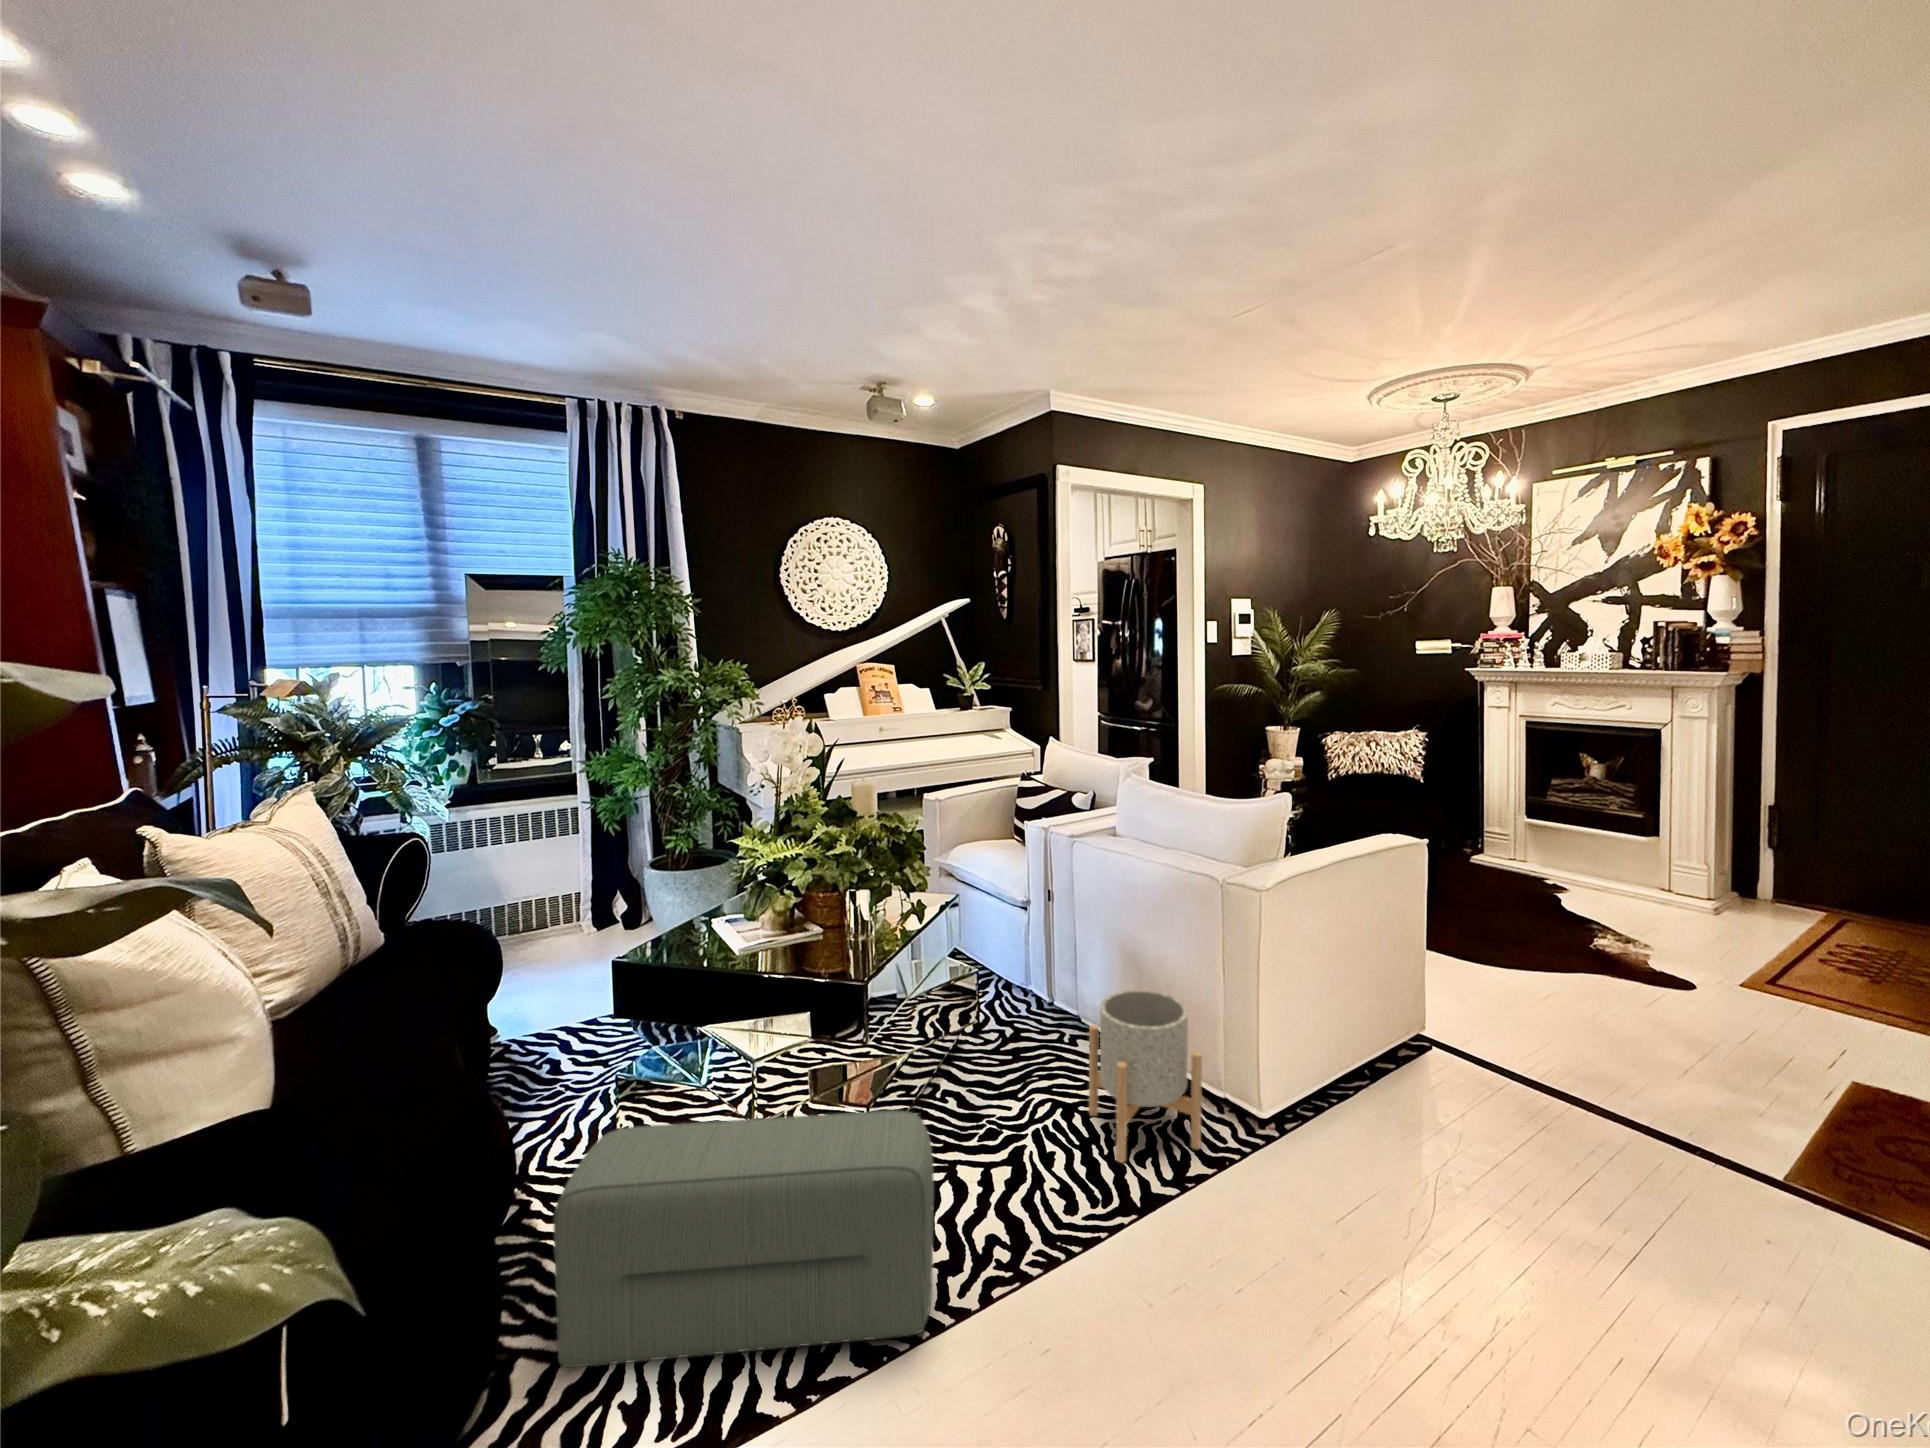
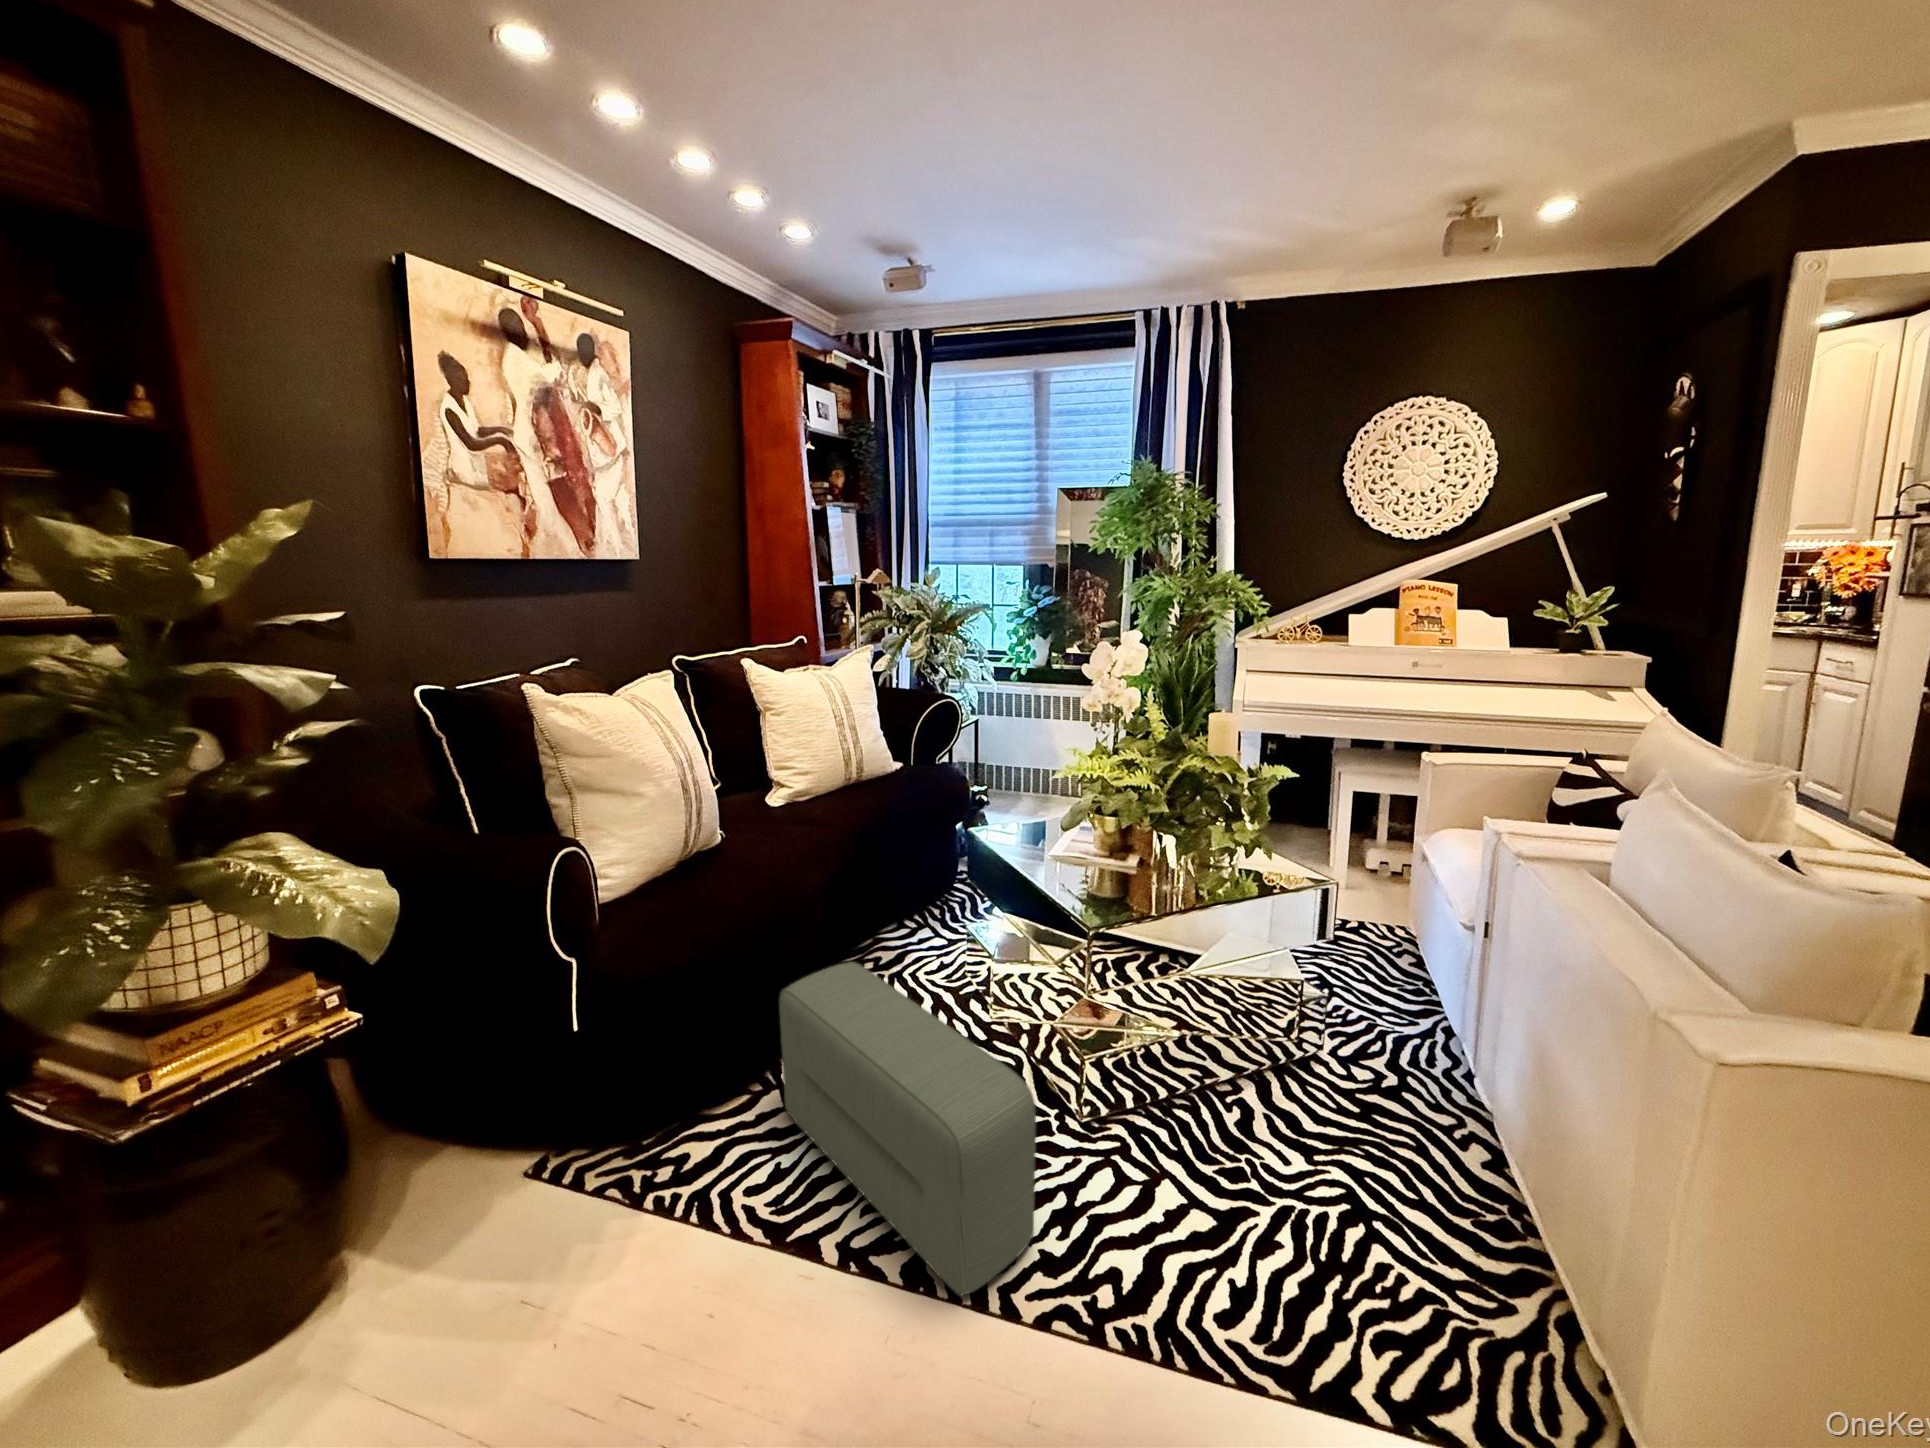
planter: present [1089,990,1202,1162] -> none [1348,1098,1536,1411]

